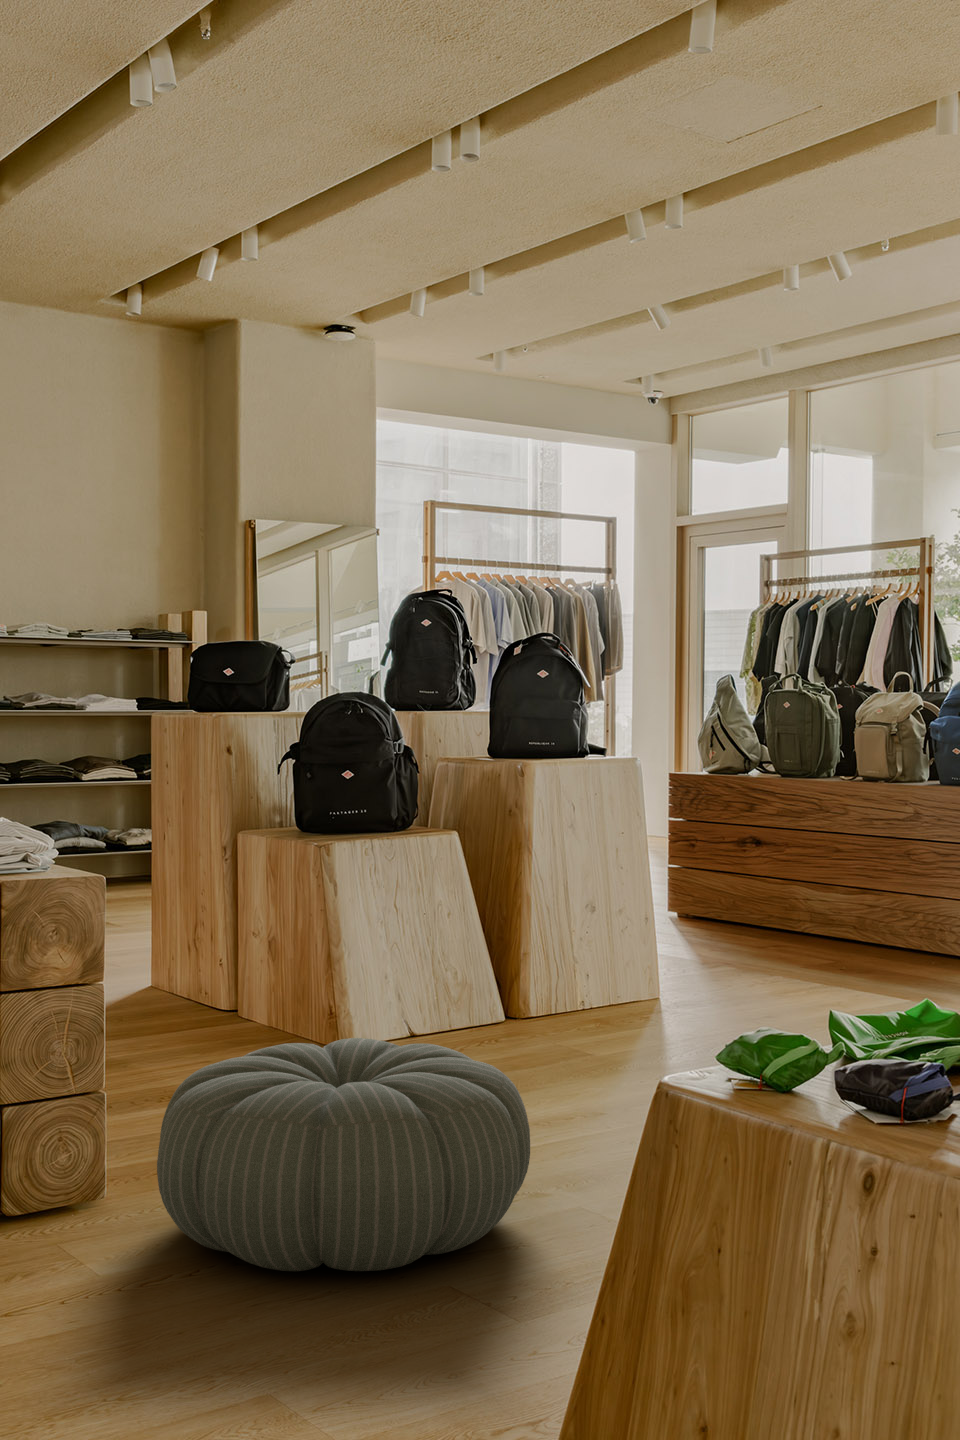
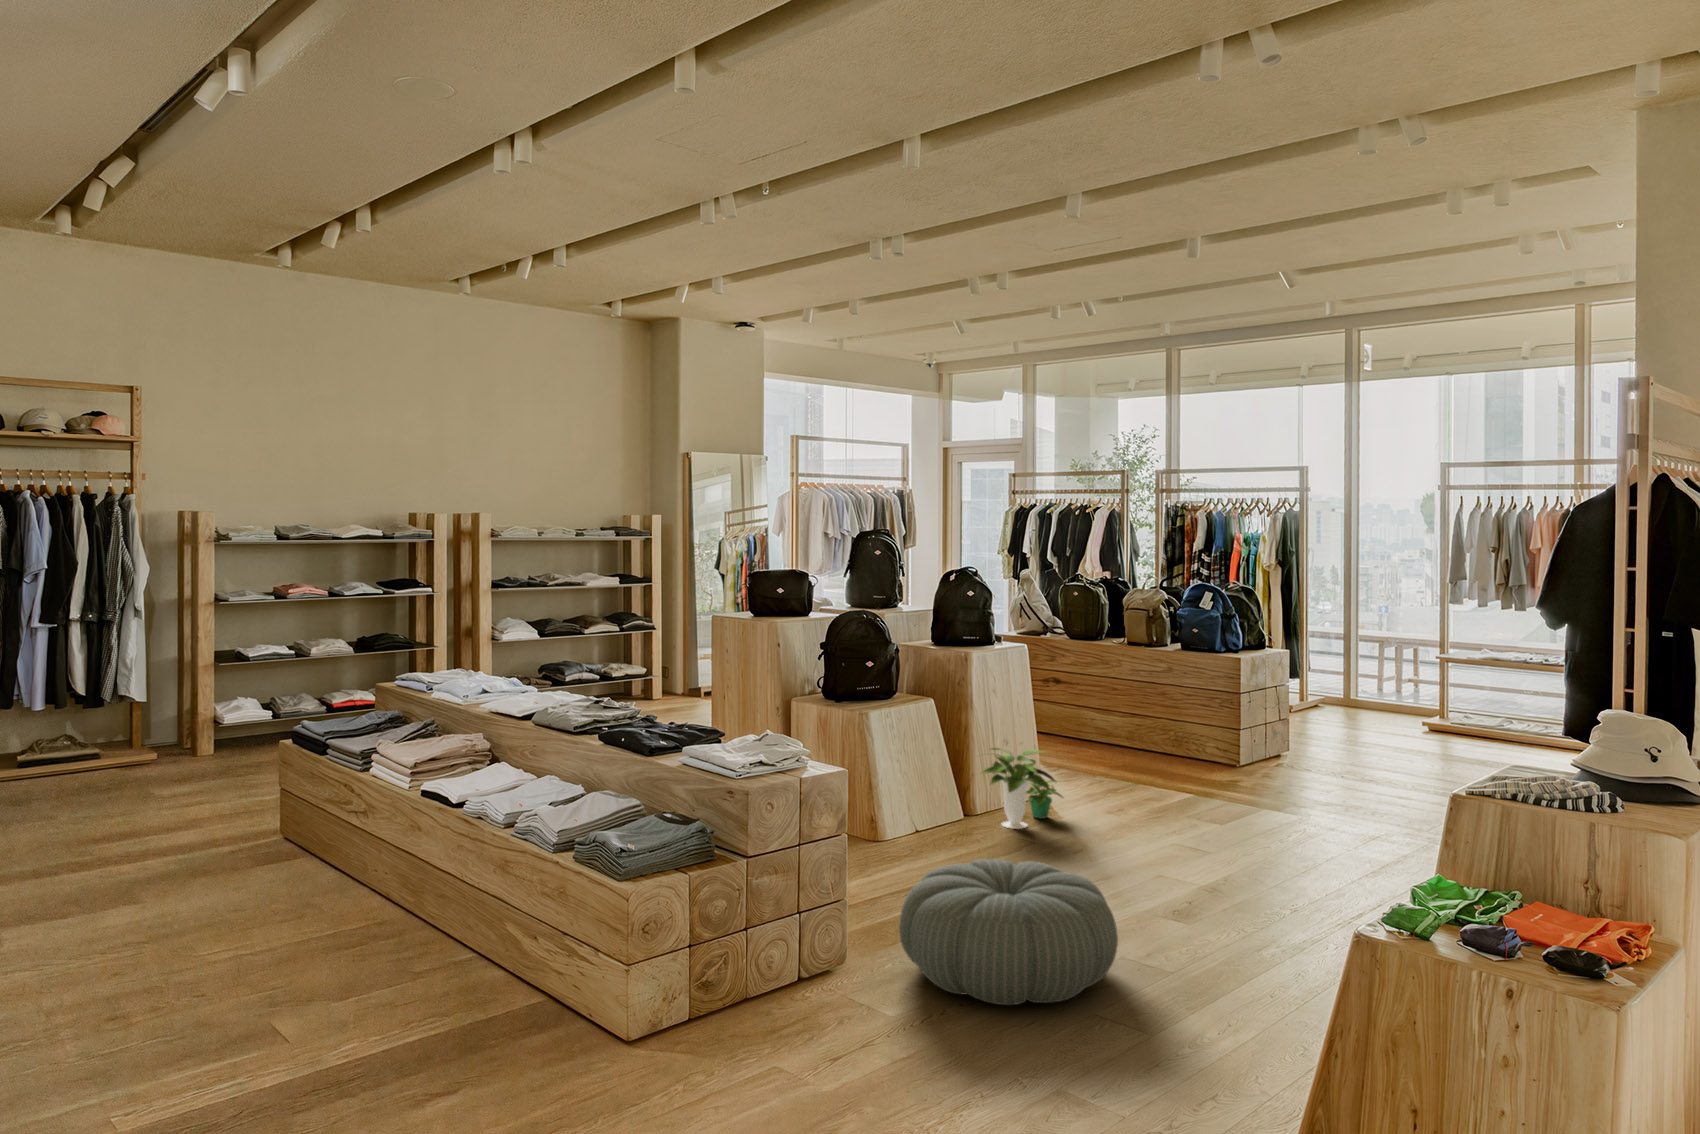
potted plant: none [514,908,665,1038] -> present [979,748,1062,829]

